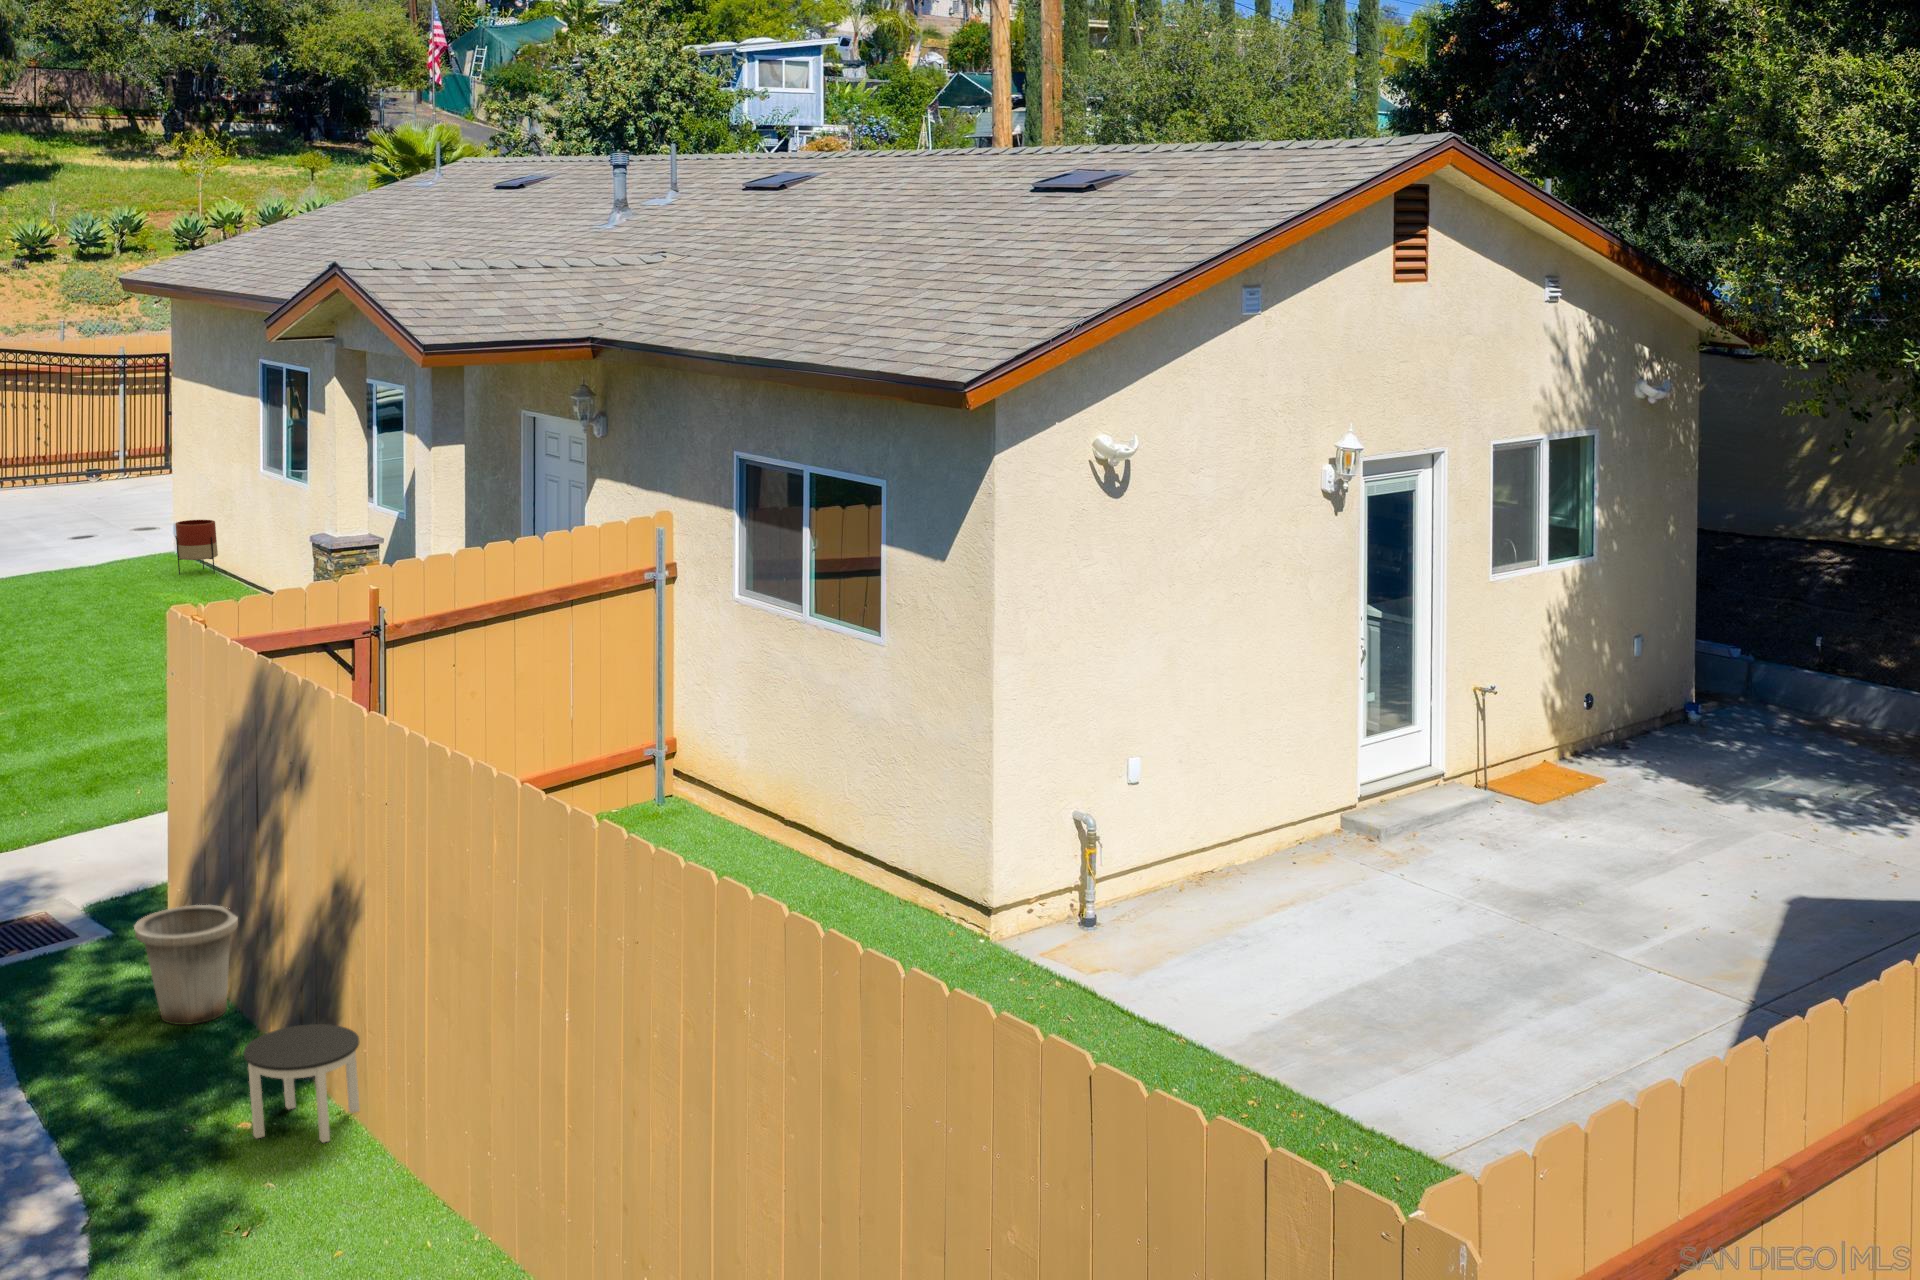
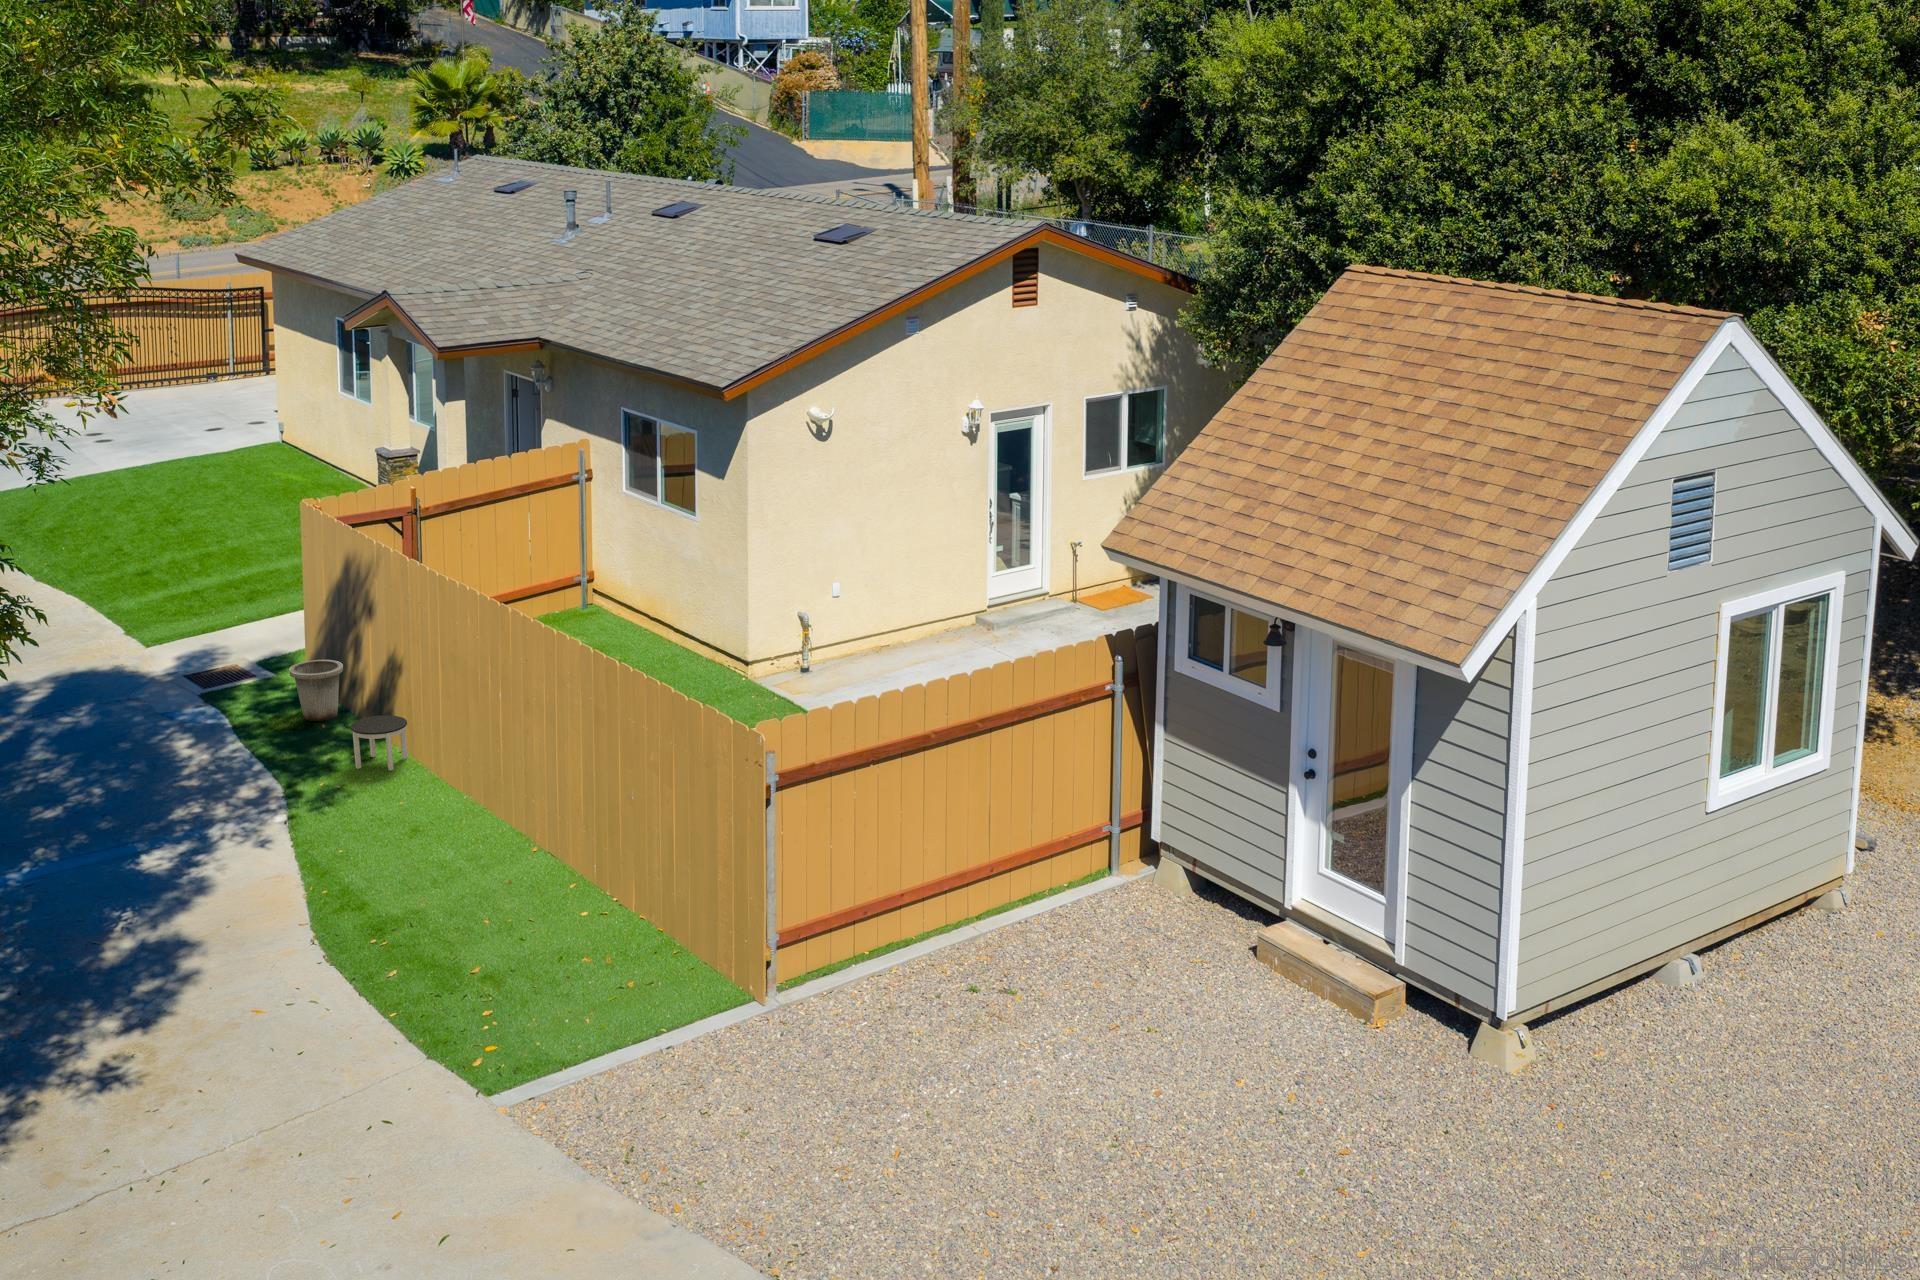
planter: present [175,520,218,574] -> none [281,422,310,459]

